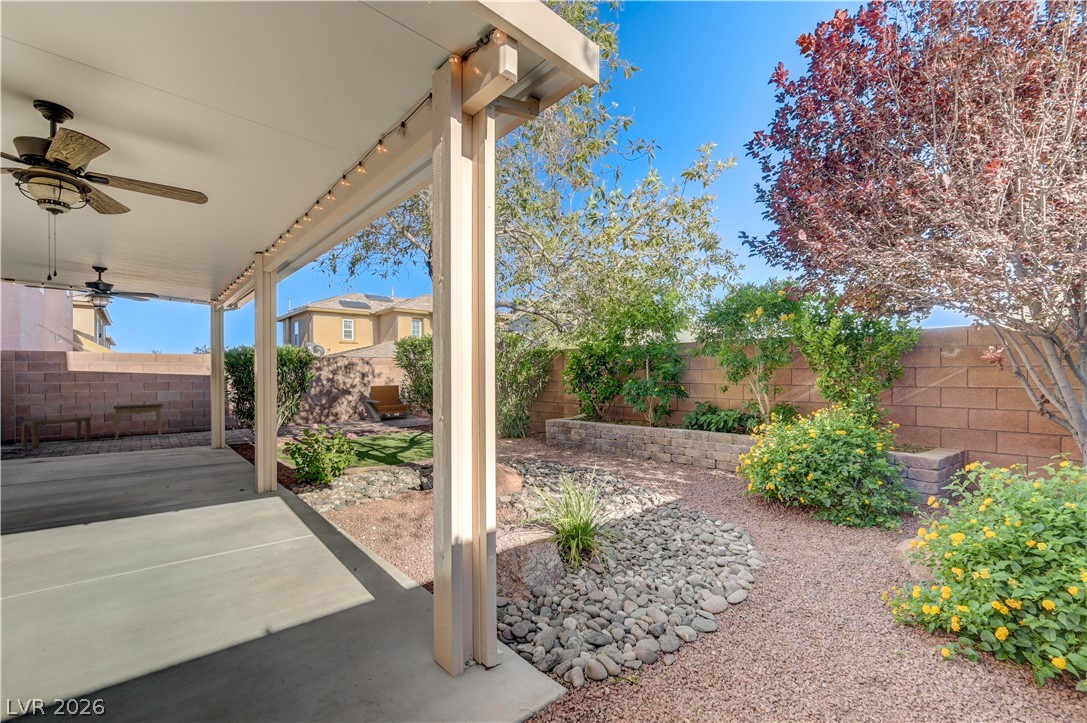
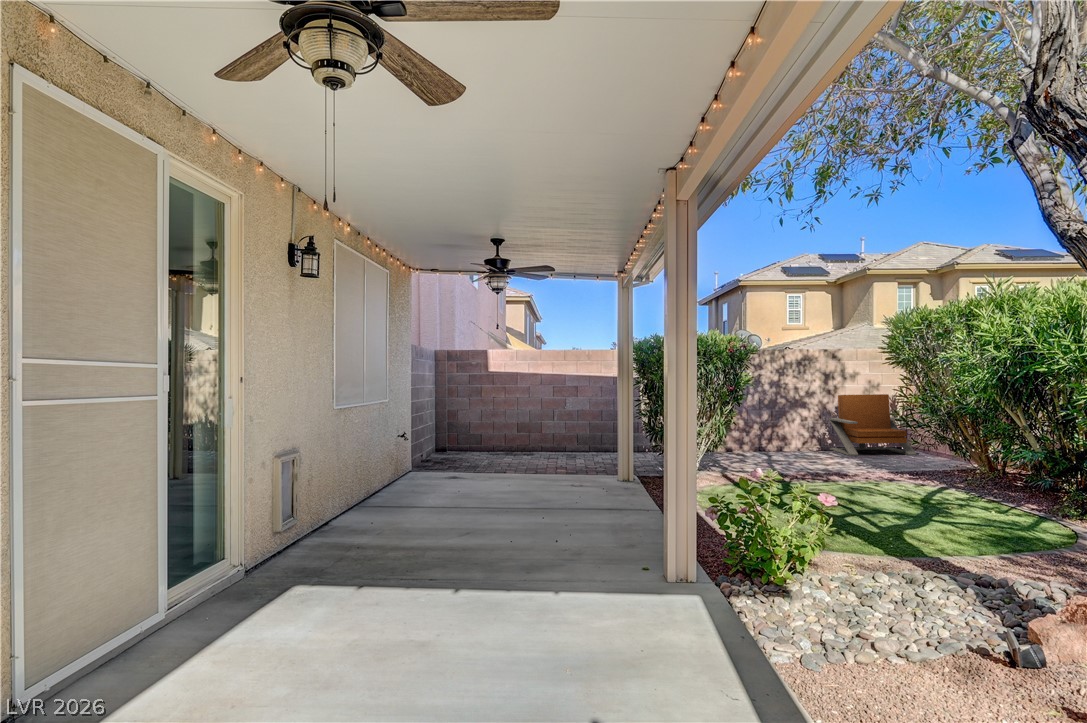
side table: present [113,404,163,440] -> none [527,412,572,453]
bench: present [21,417,91,447] -> none [455,423,509,455]

